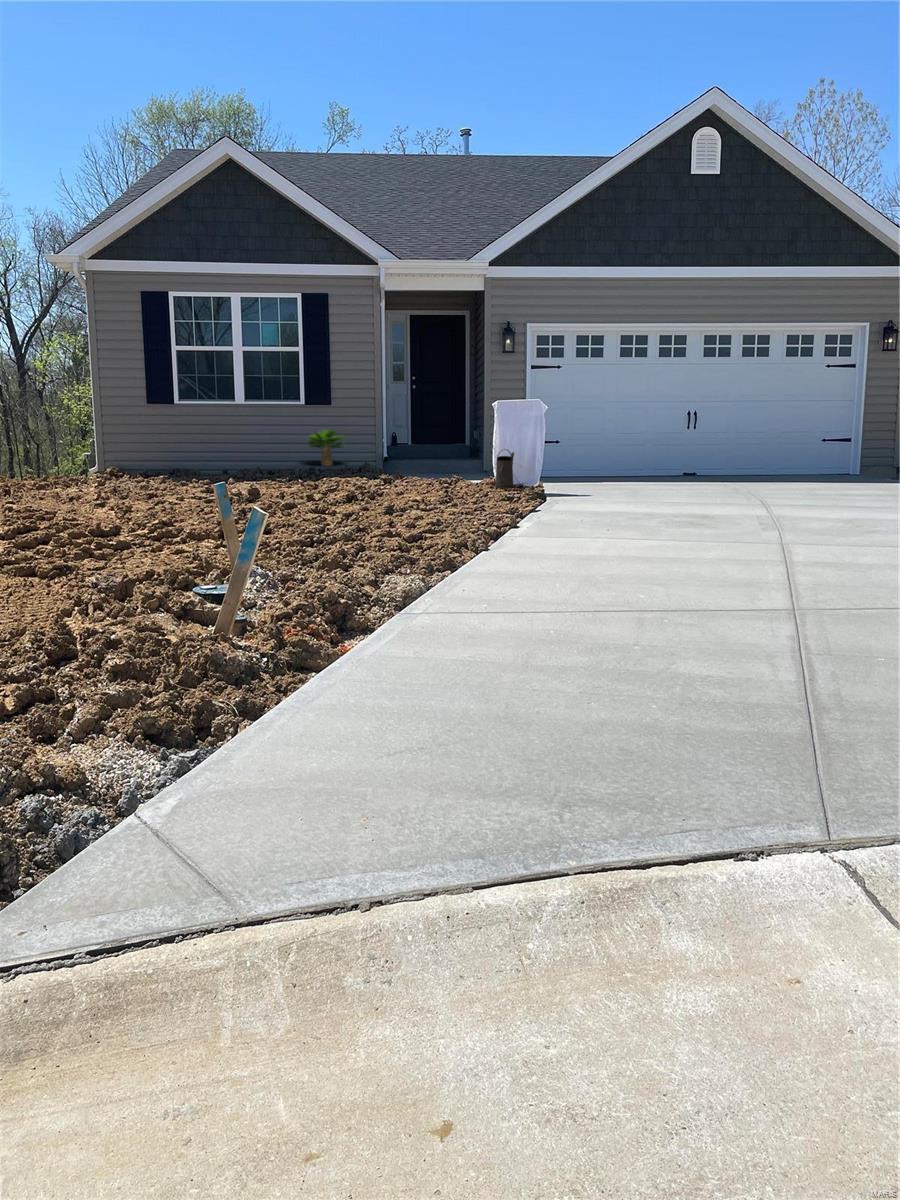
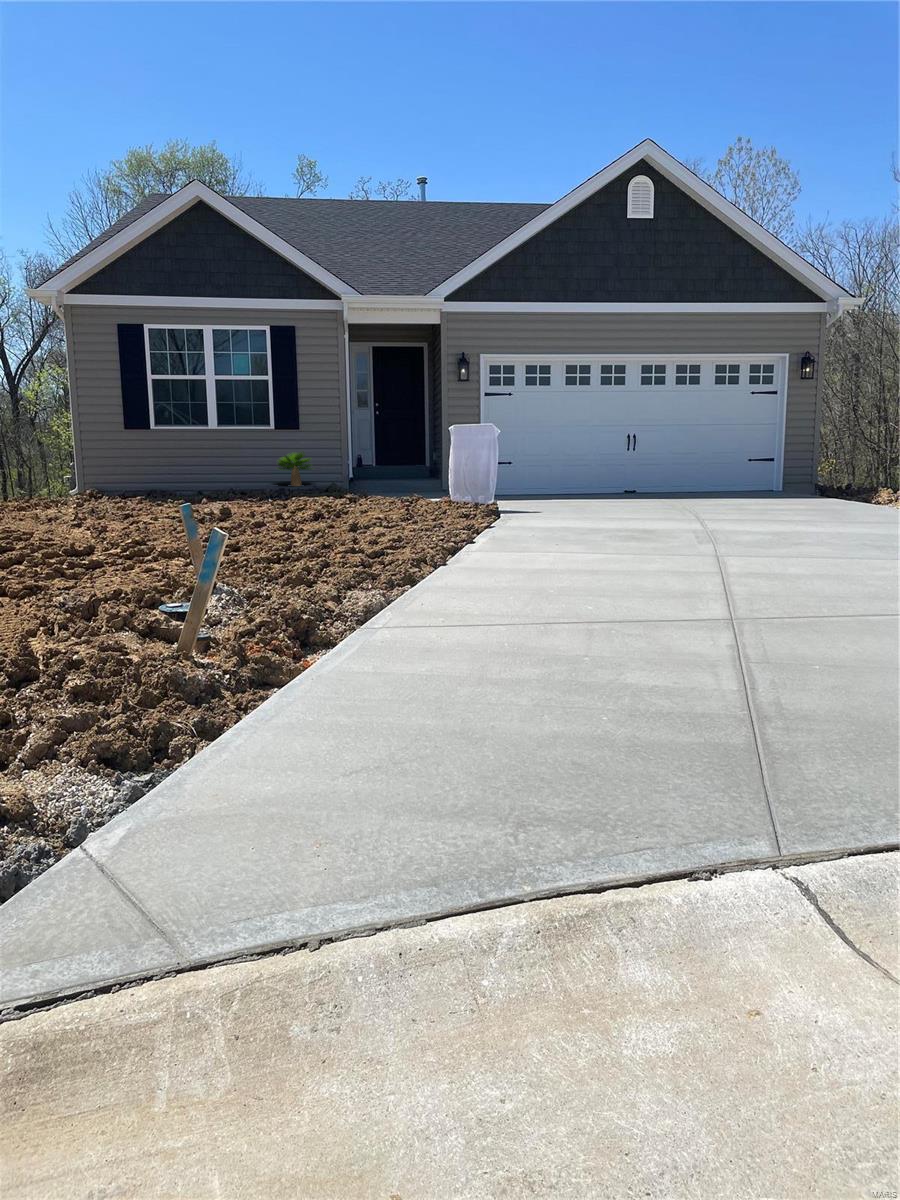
watering can: present [495,449,514,488] -> none [452,469,470,506]

